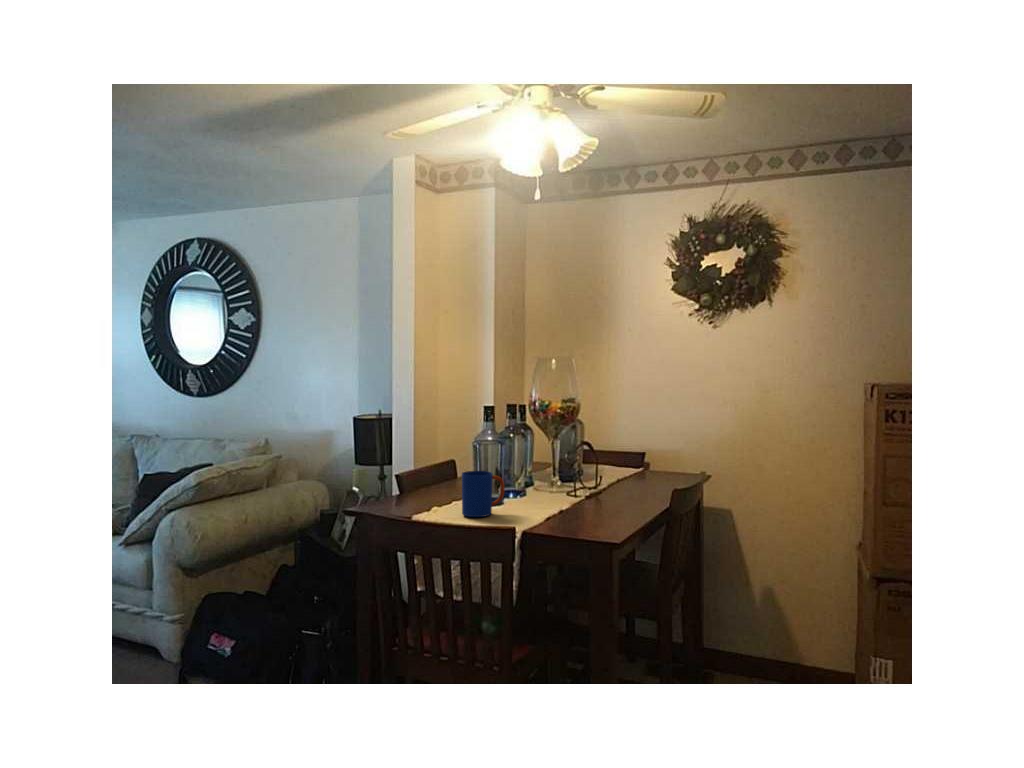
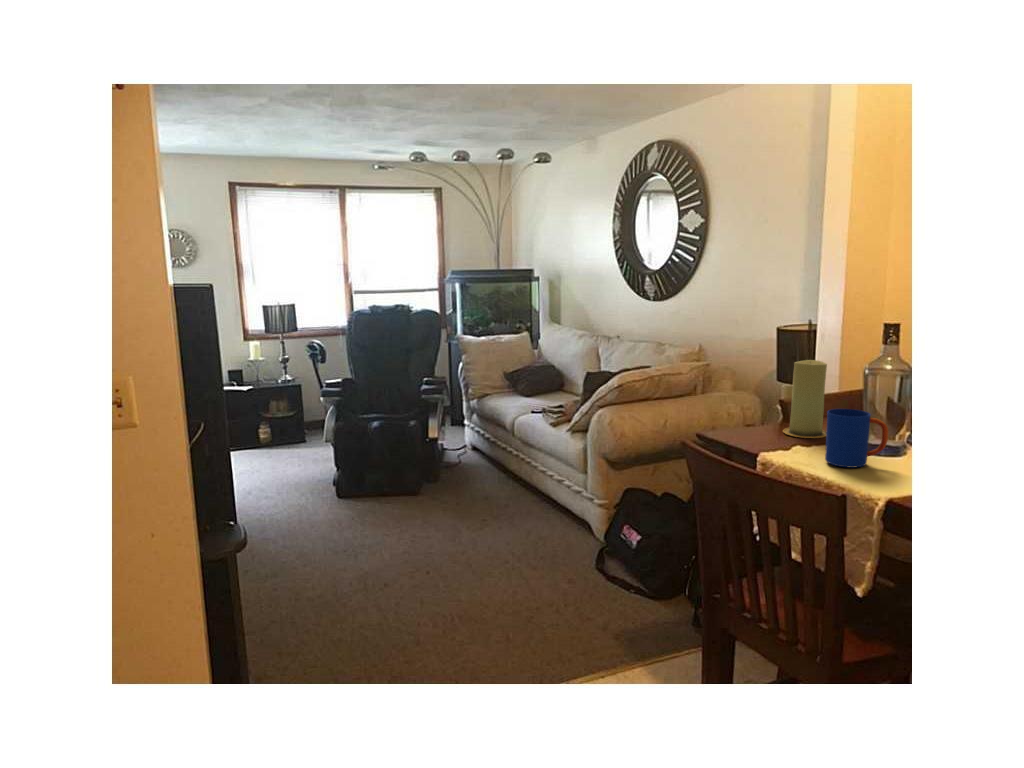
candle: none [407,437,443,502] -> present [783,360,827,438]

